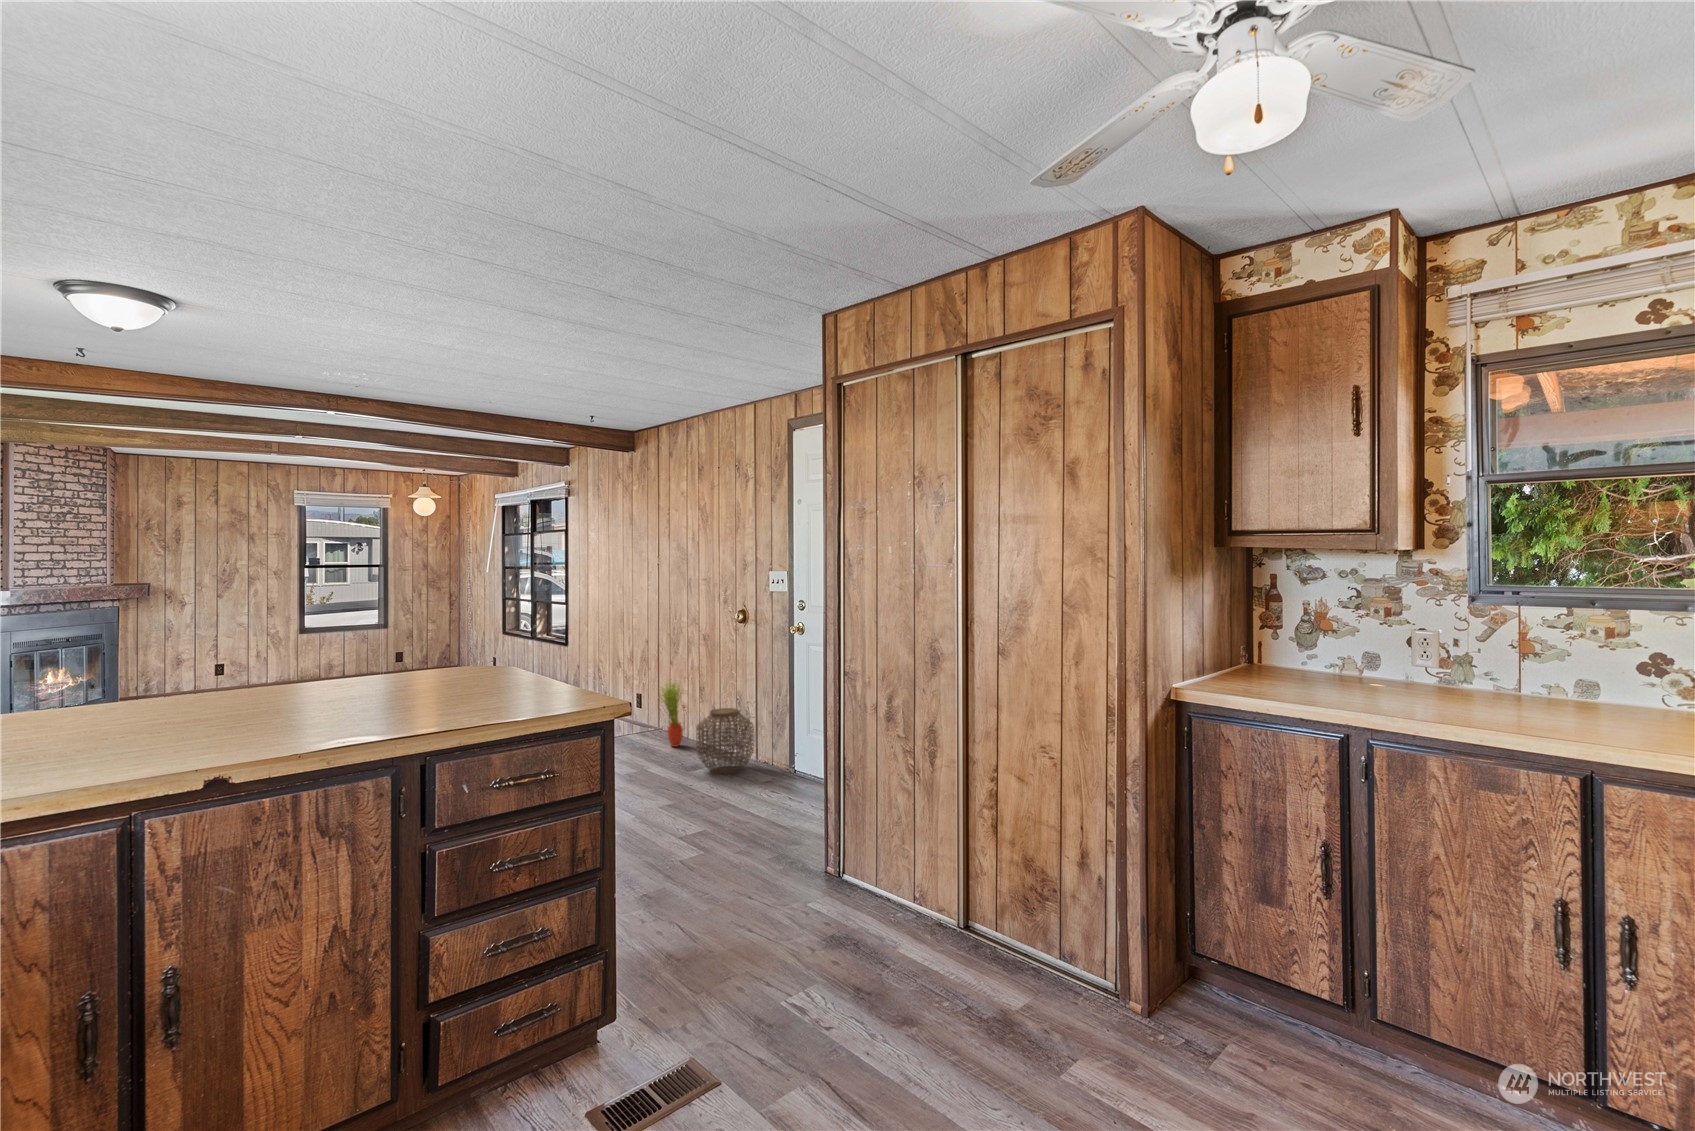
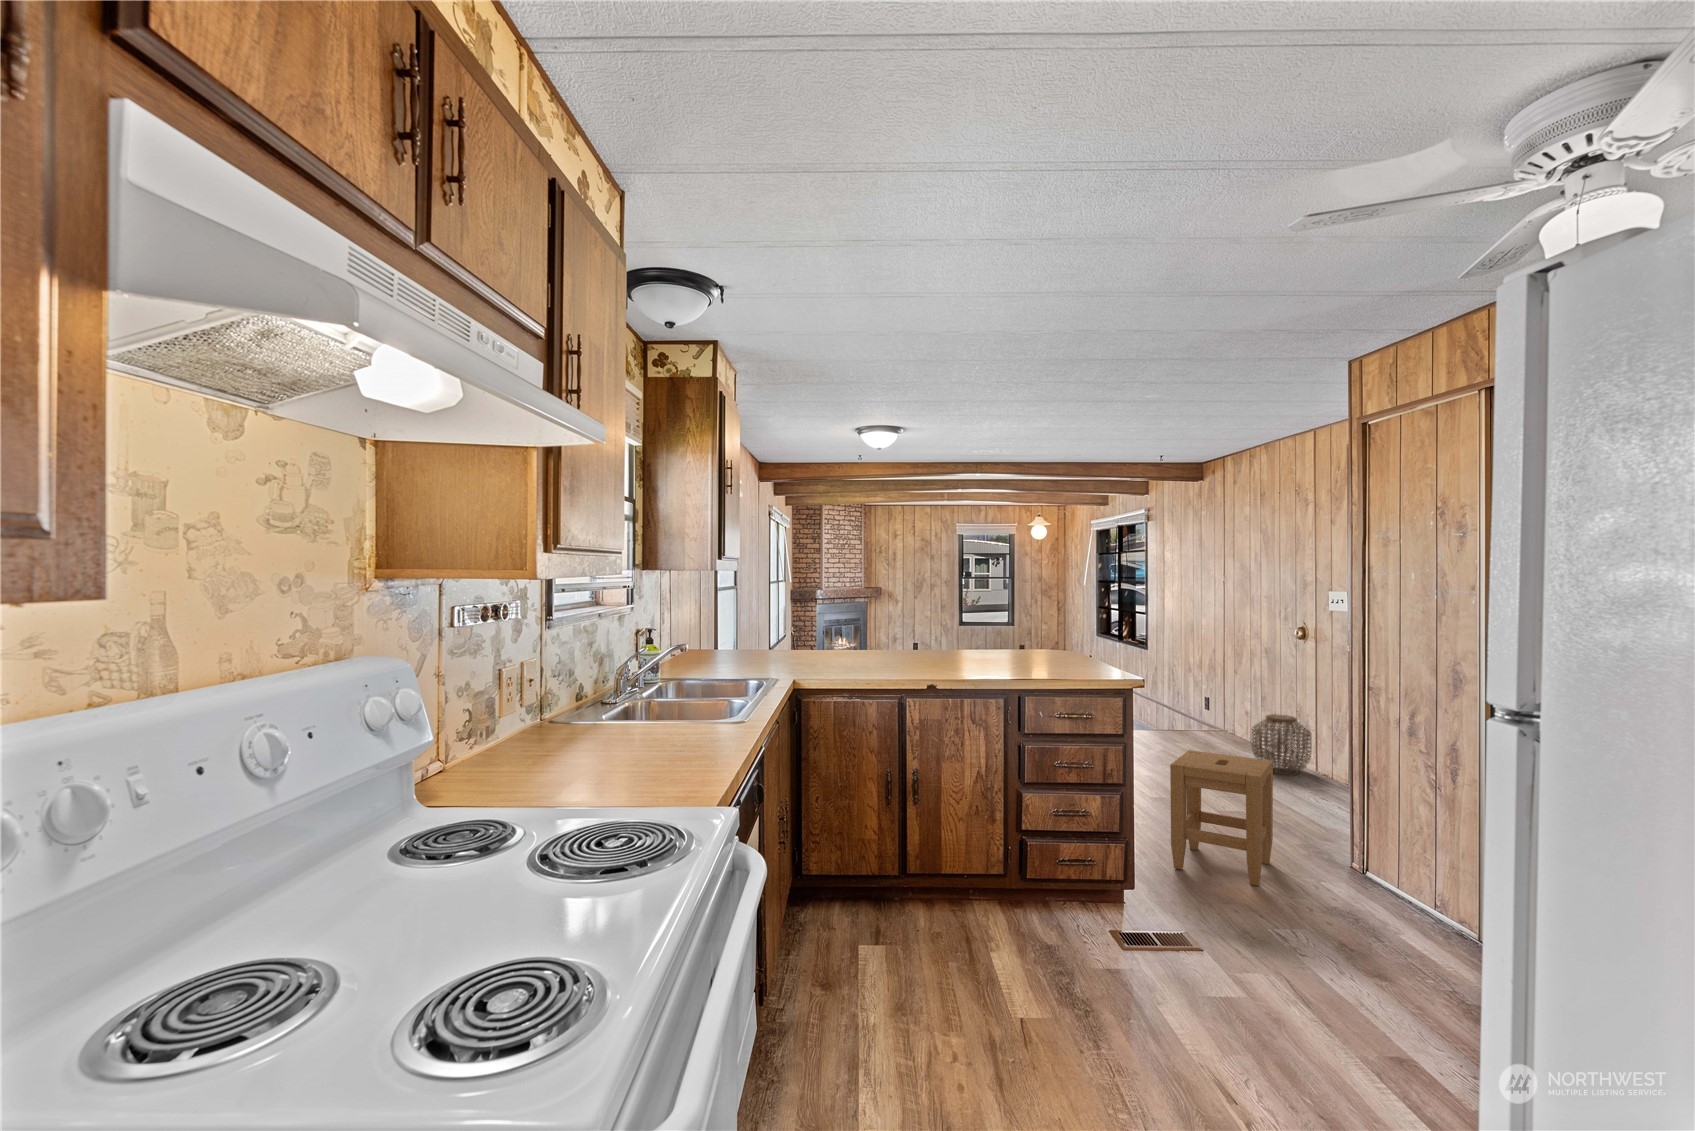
potted plant: present [662,681,683,747] -> none [1223,683,1247,745]
stool: none [646,771,754,936] -> present [1170,750,1273,886]

